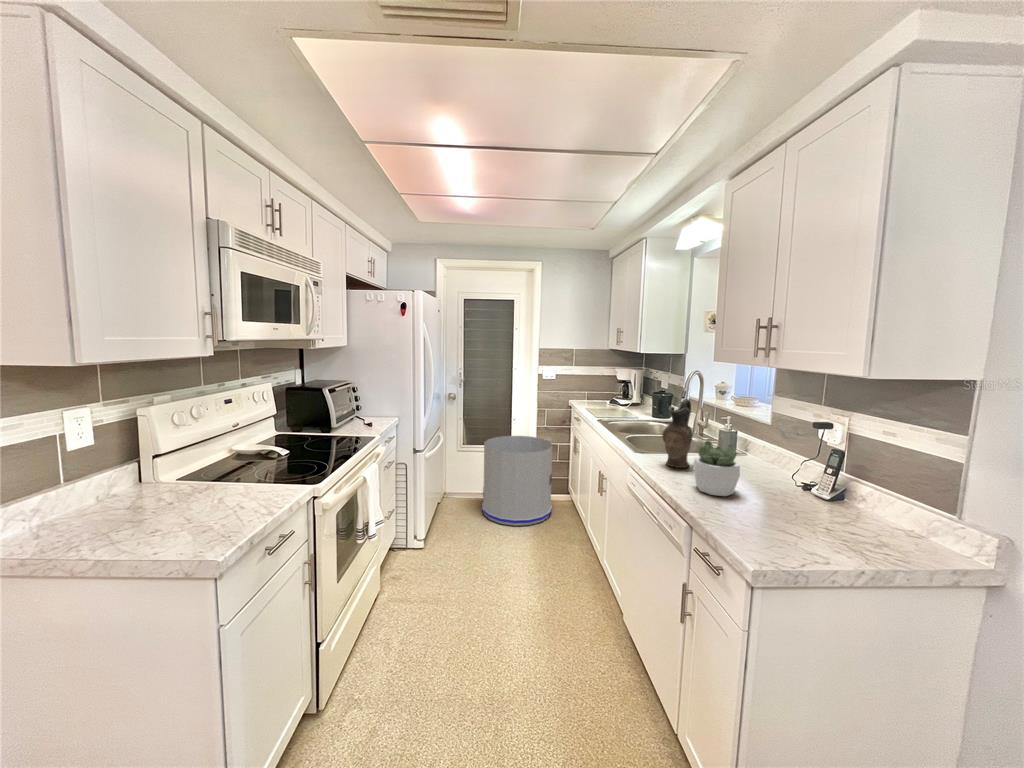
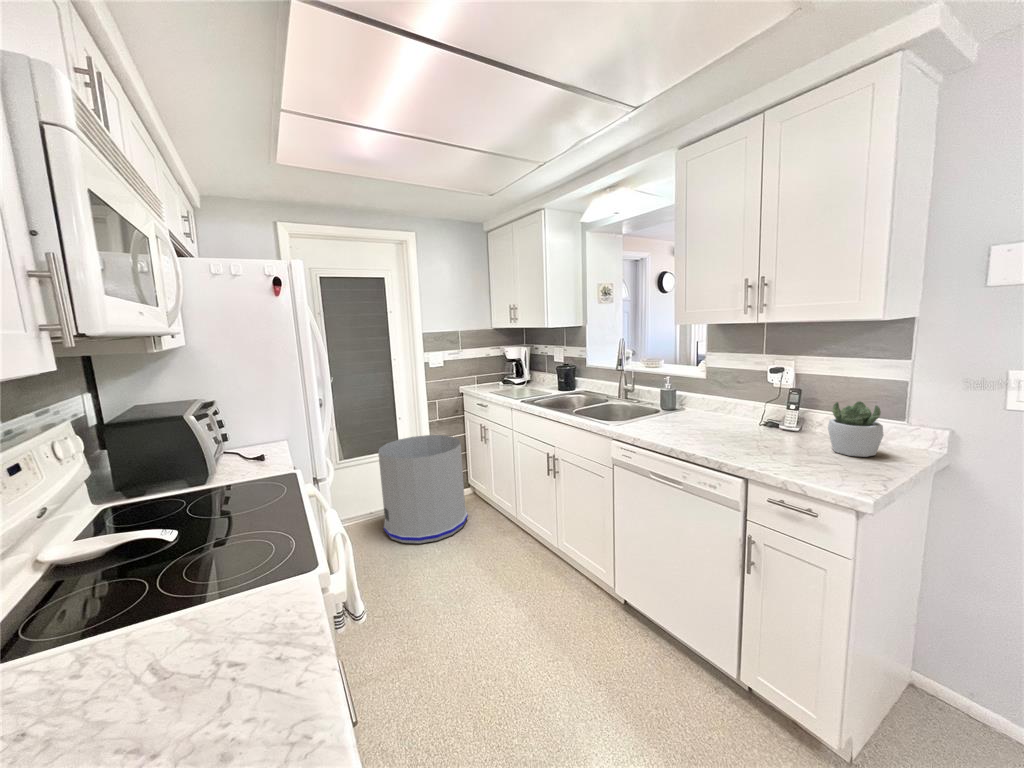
ceramic pitcher: present [662,399,693,468] -> none [650,363,679,431]
succulent plant: present [693,441,740,496] -> present [828,401,884,457]

